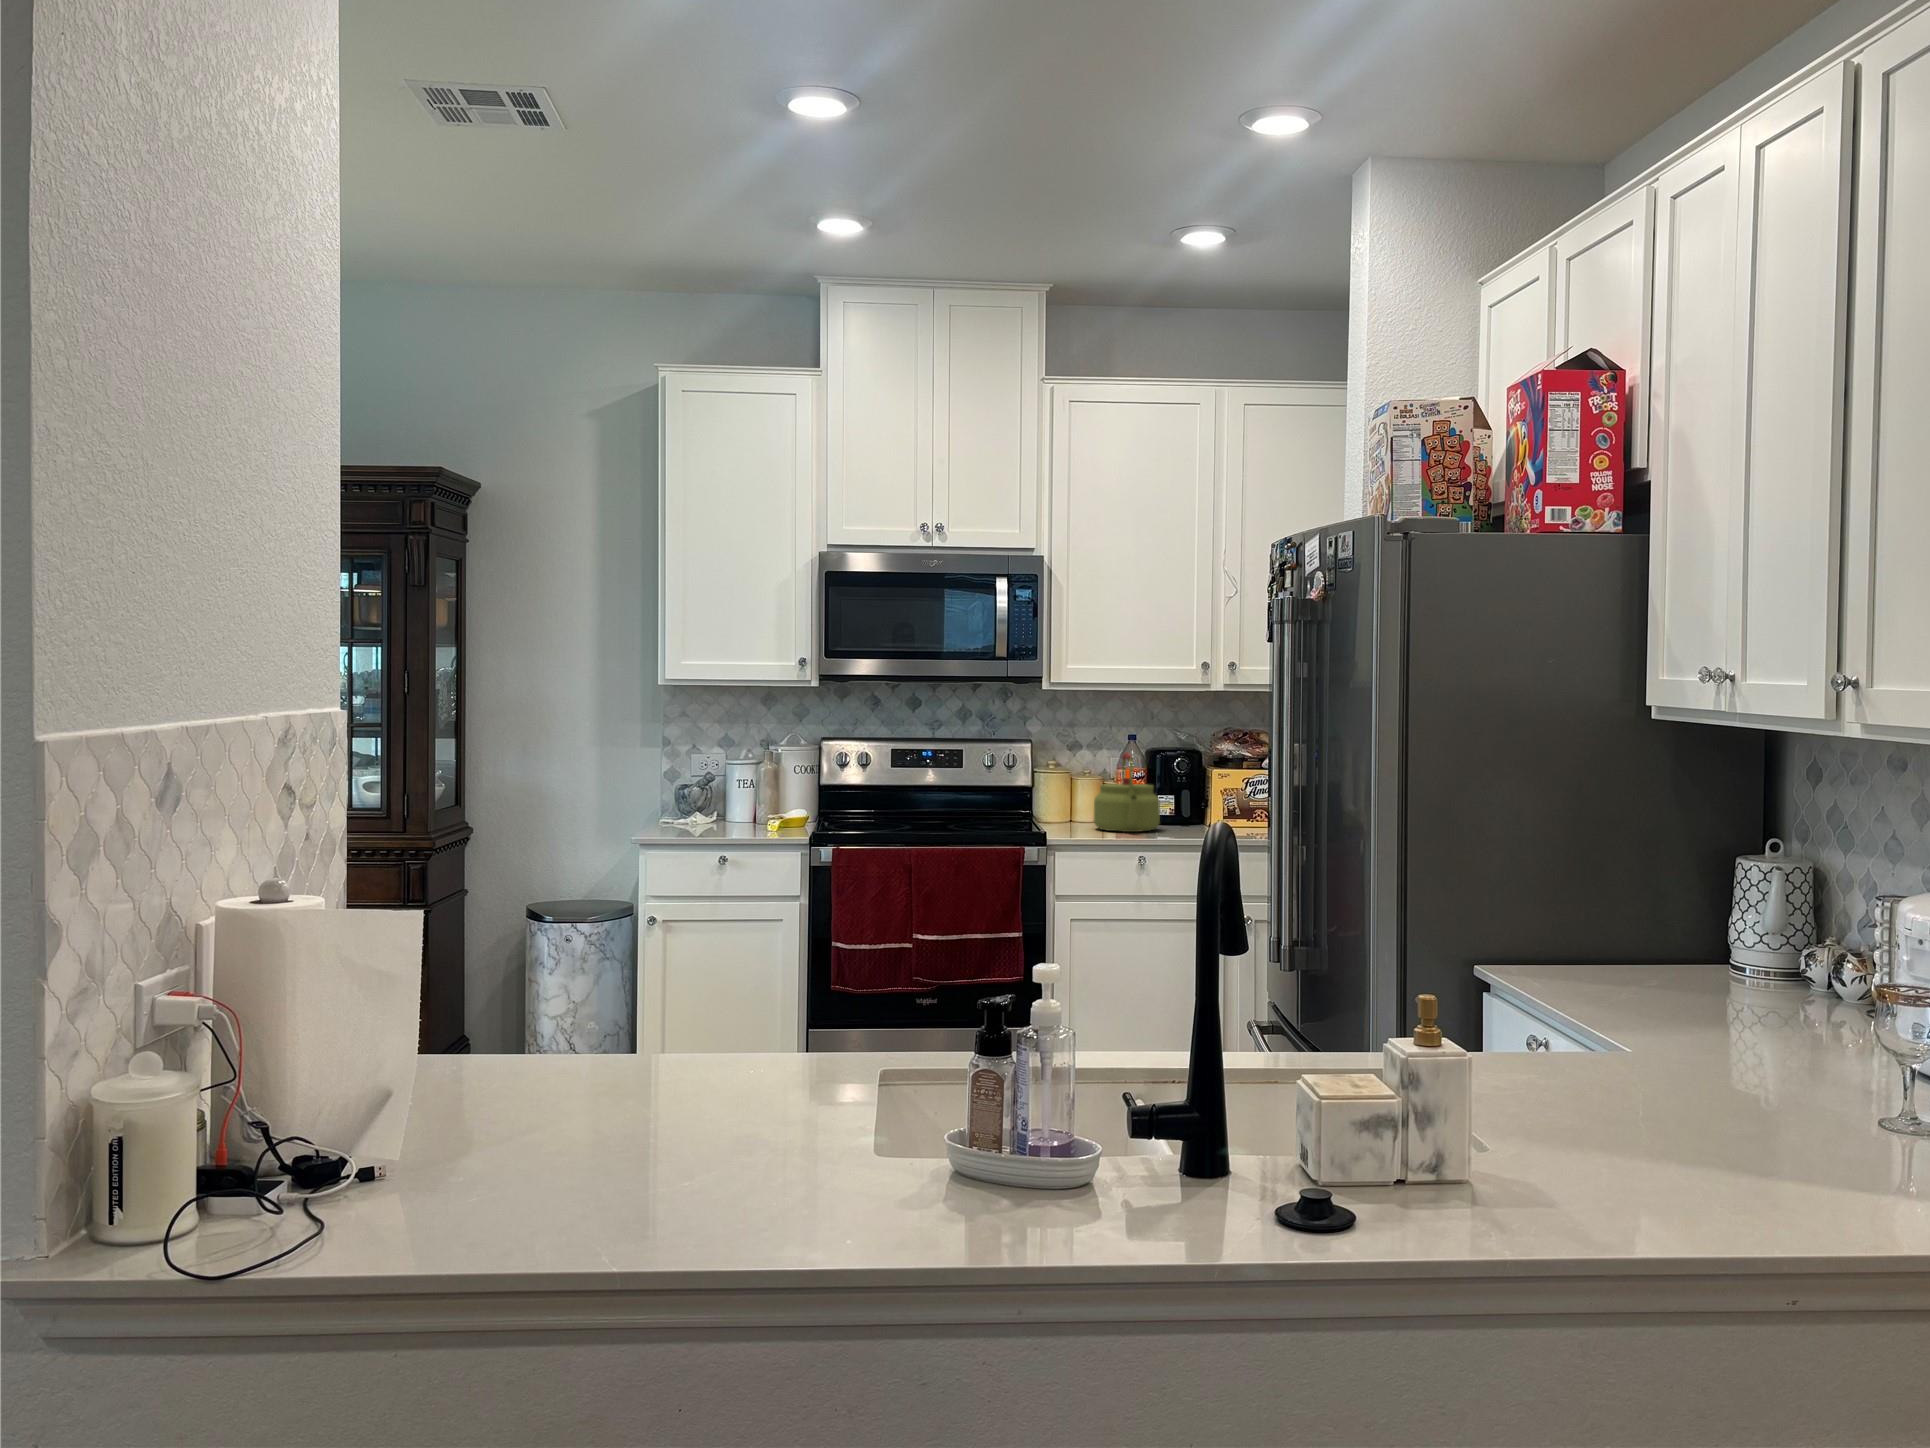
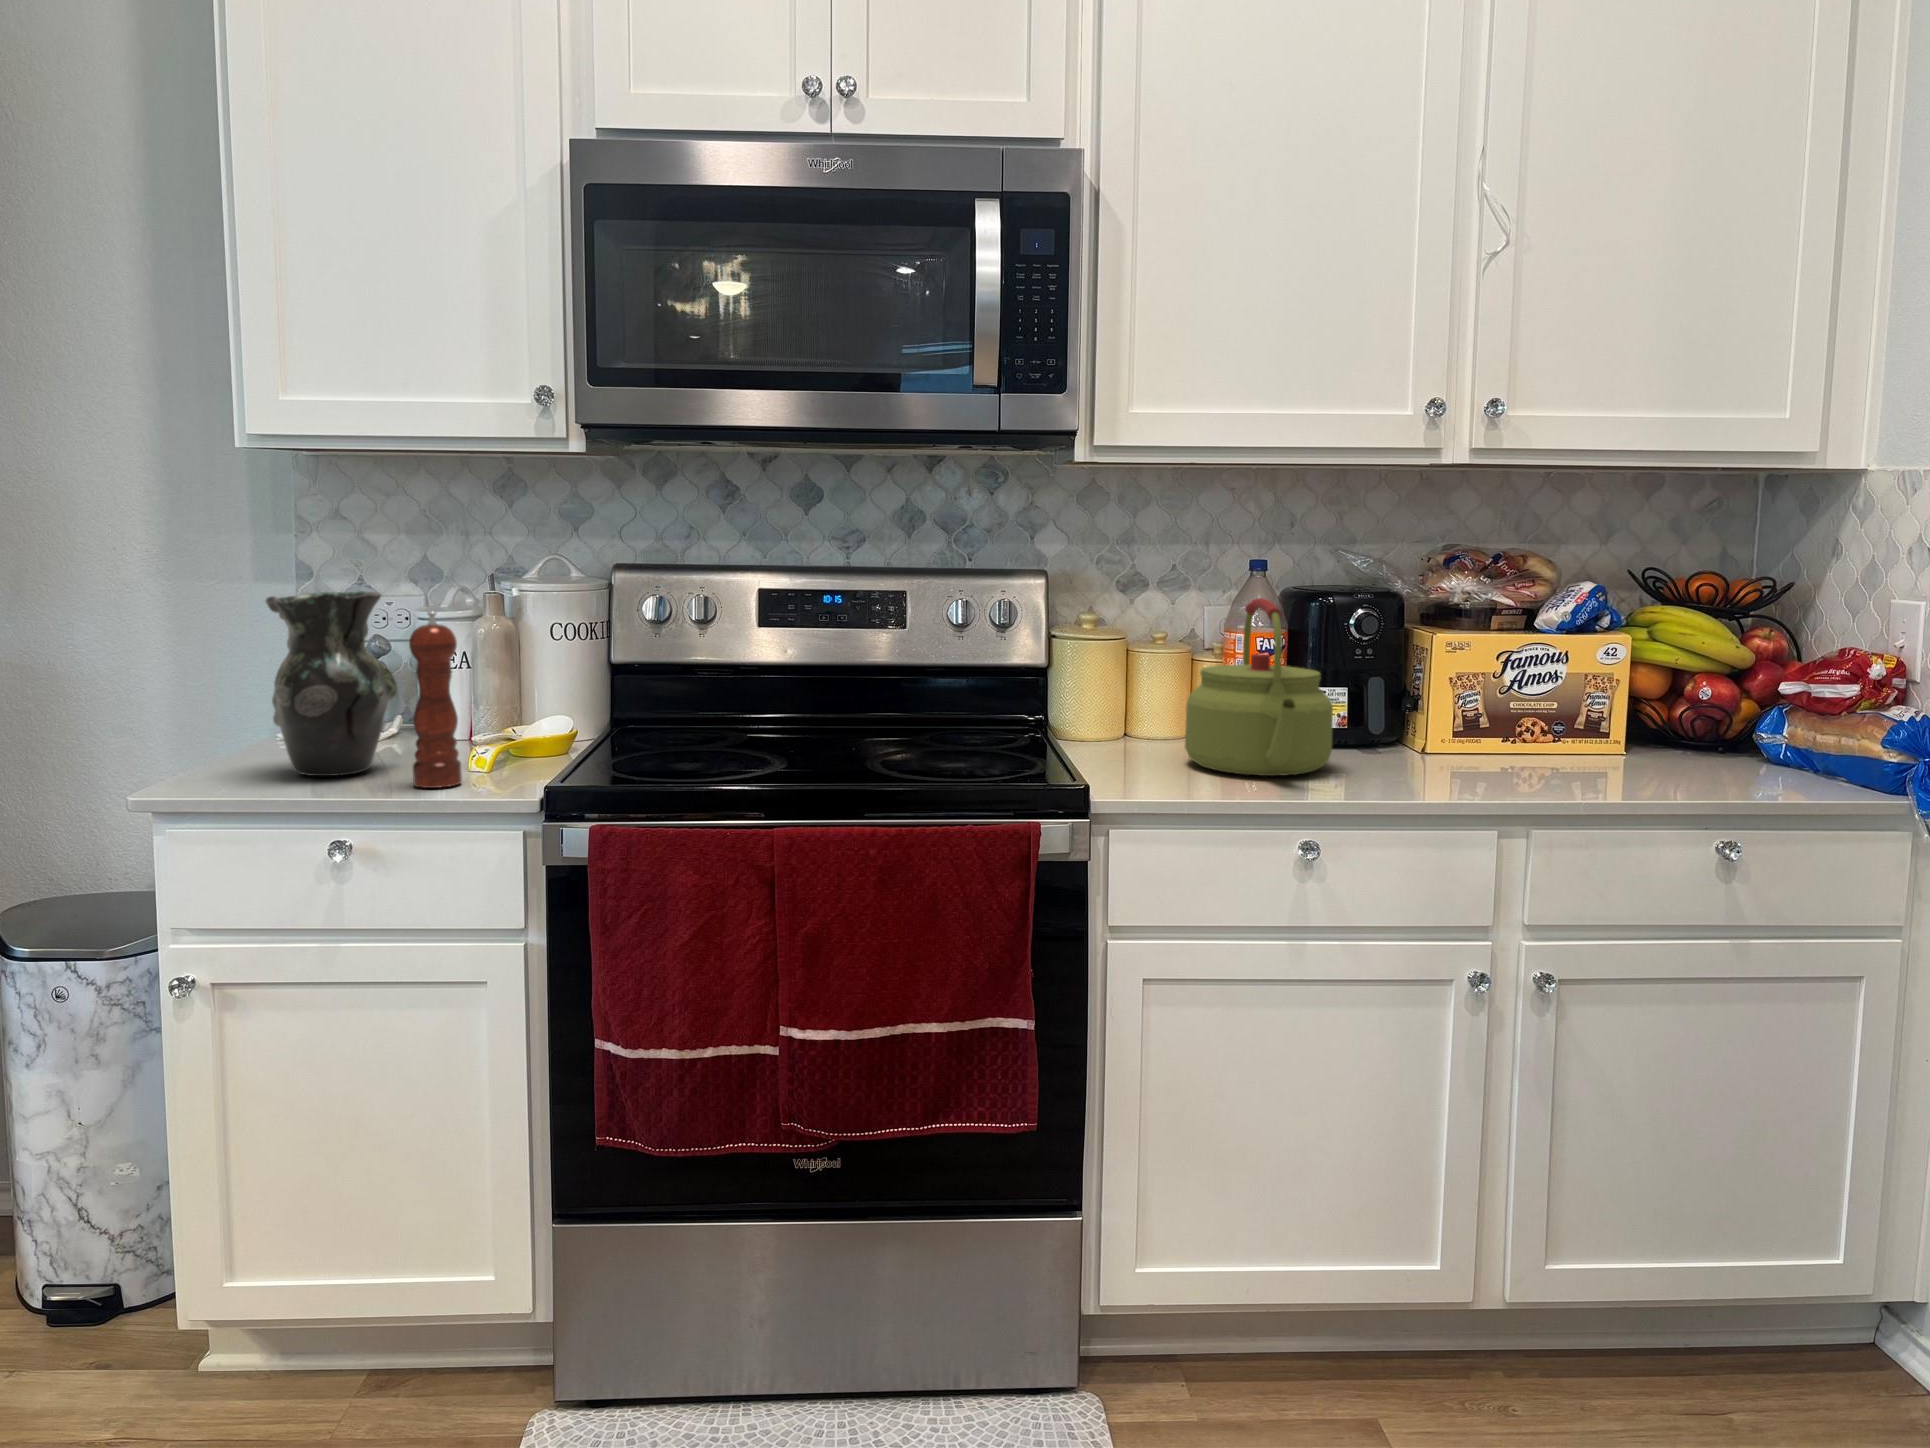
vase: none [686,749,737,830] -> present [266,591,398,776]
pepper mill: none [753,757,773,833] -> present [409,612,462,788]

